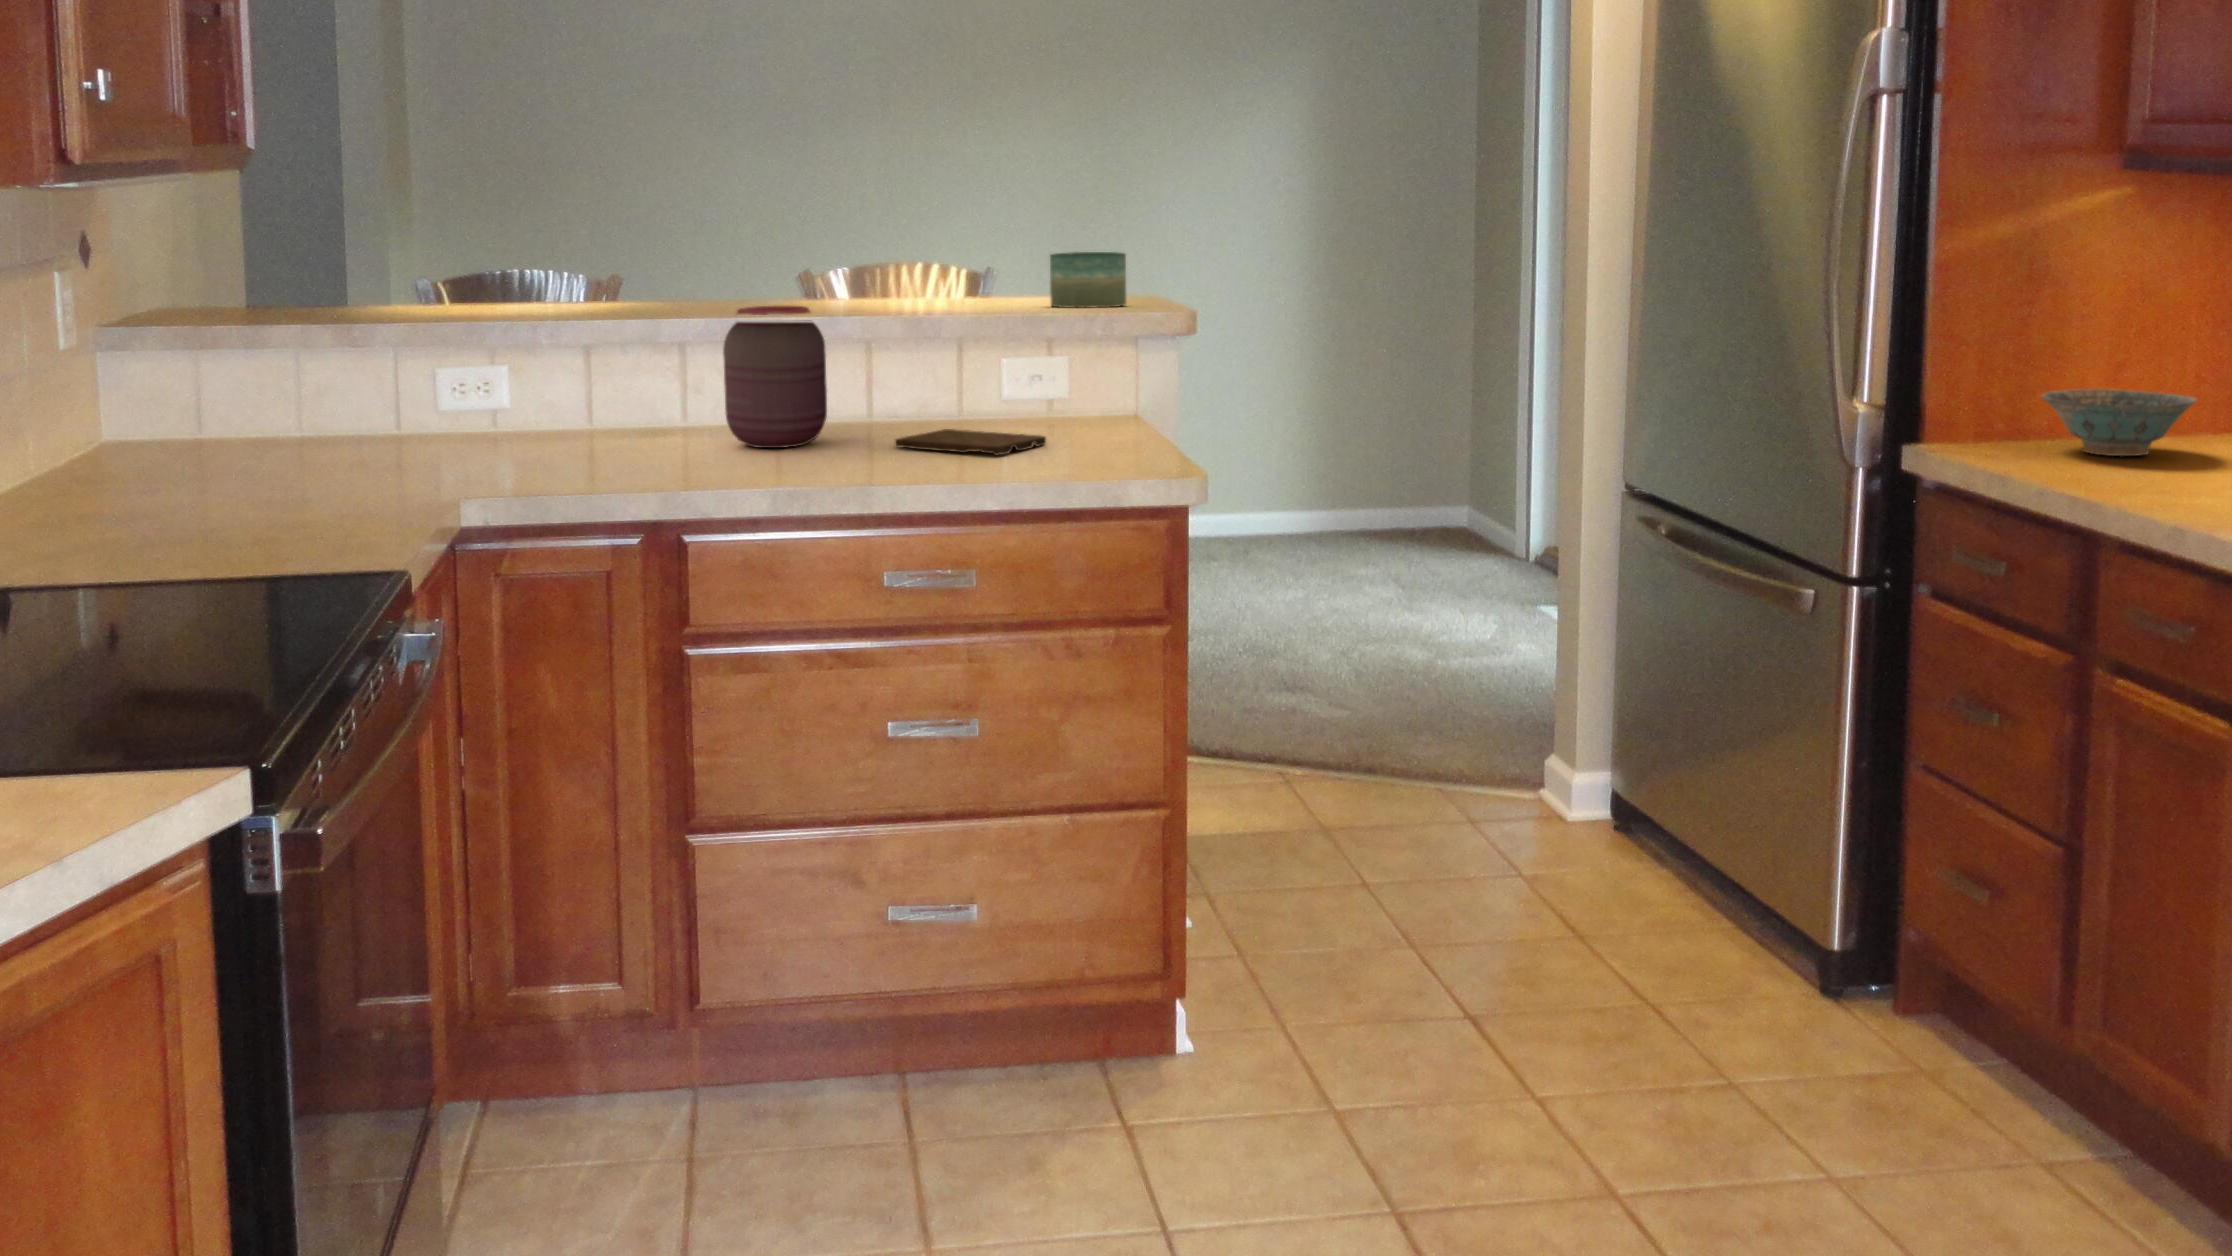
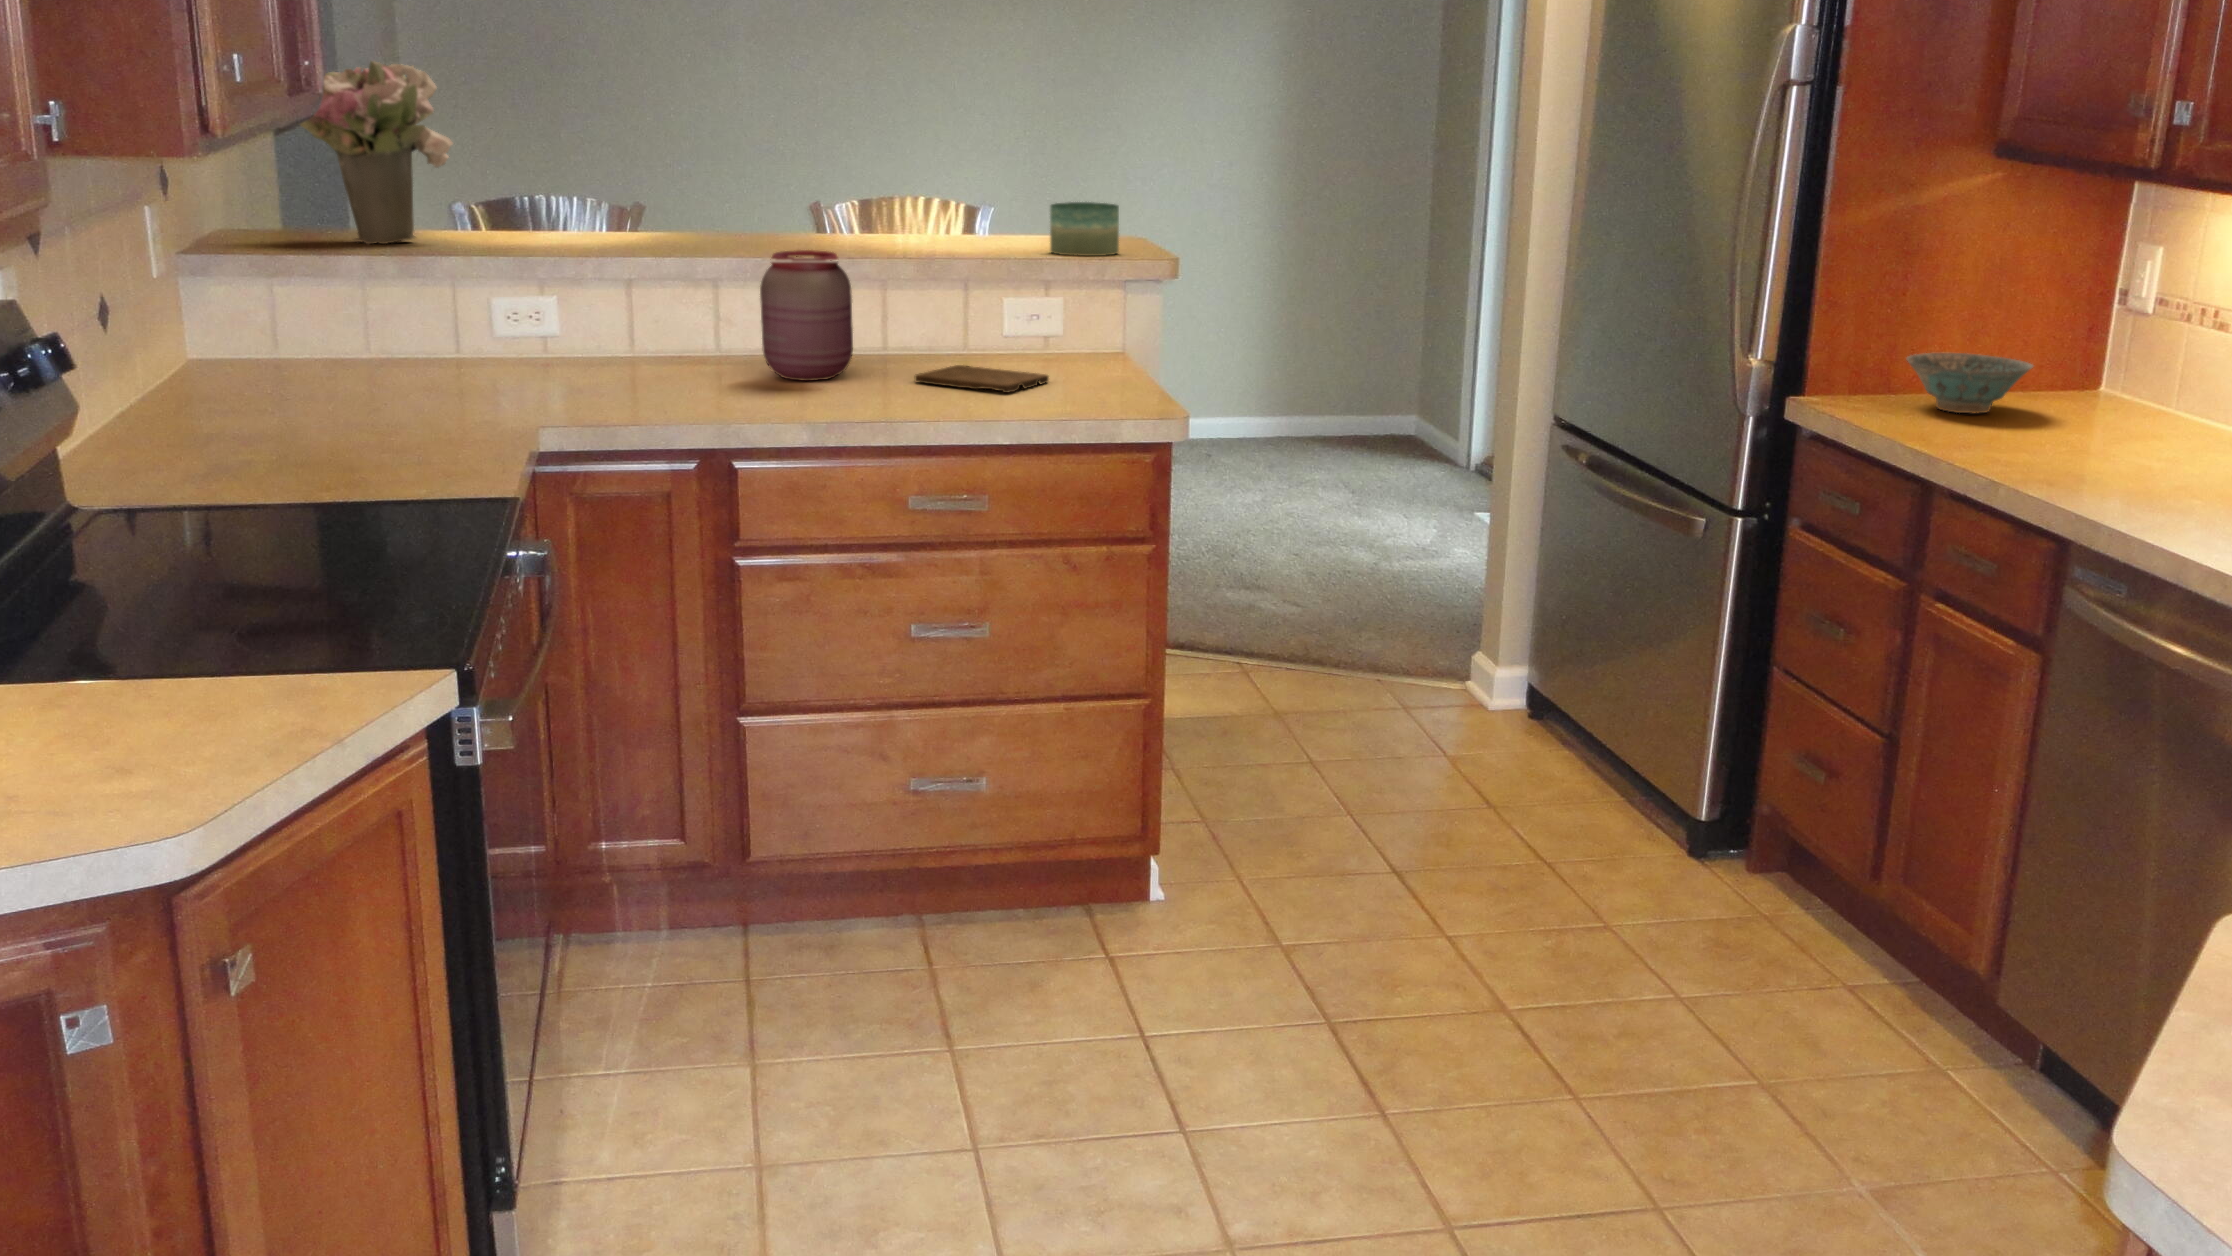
flower bouquet: none [226,118,402,314] -> present [300,61,453,244]

